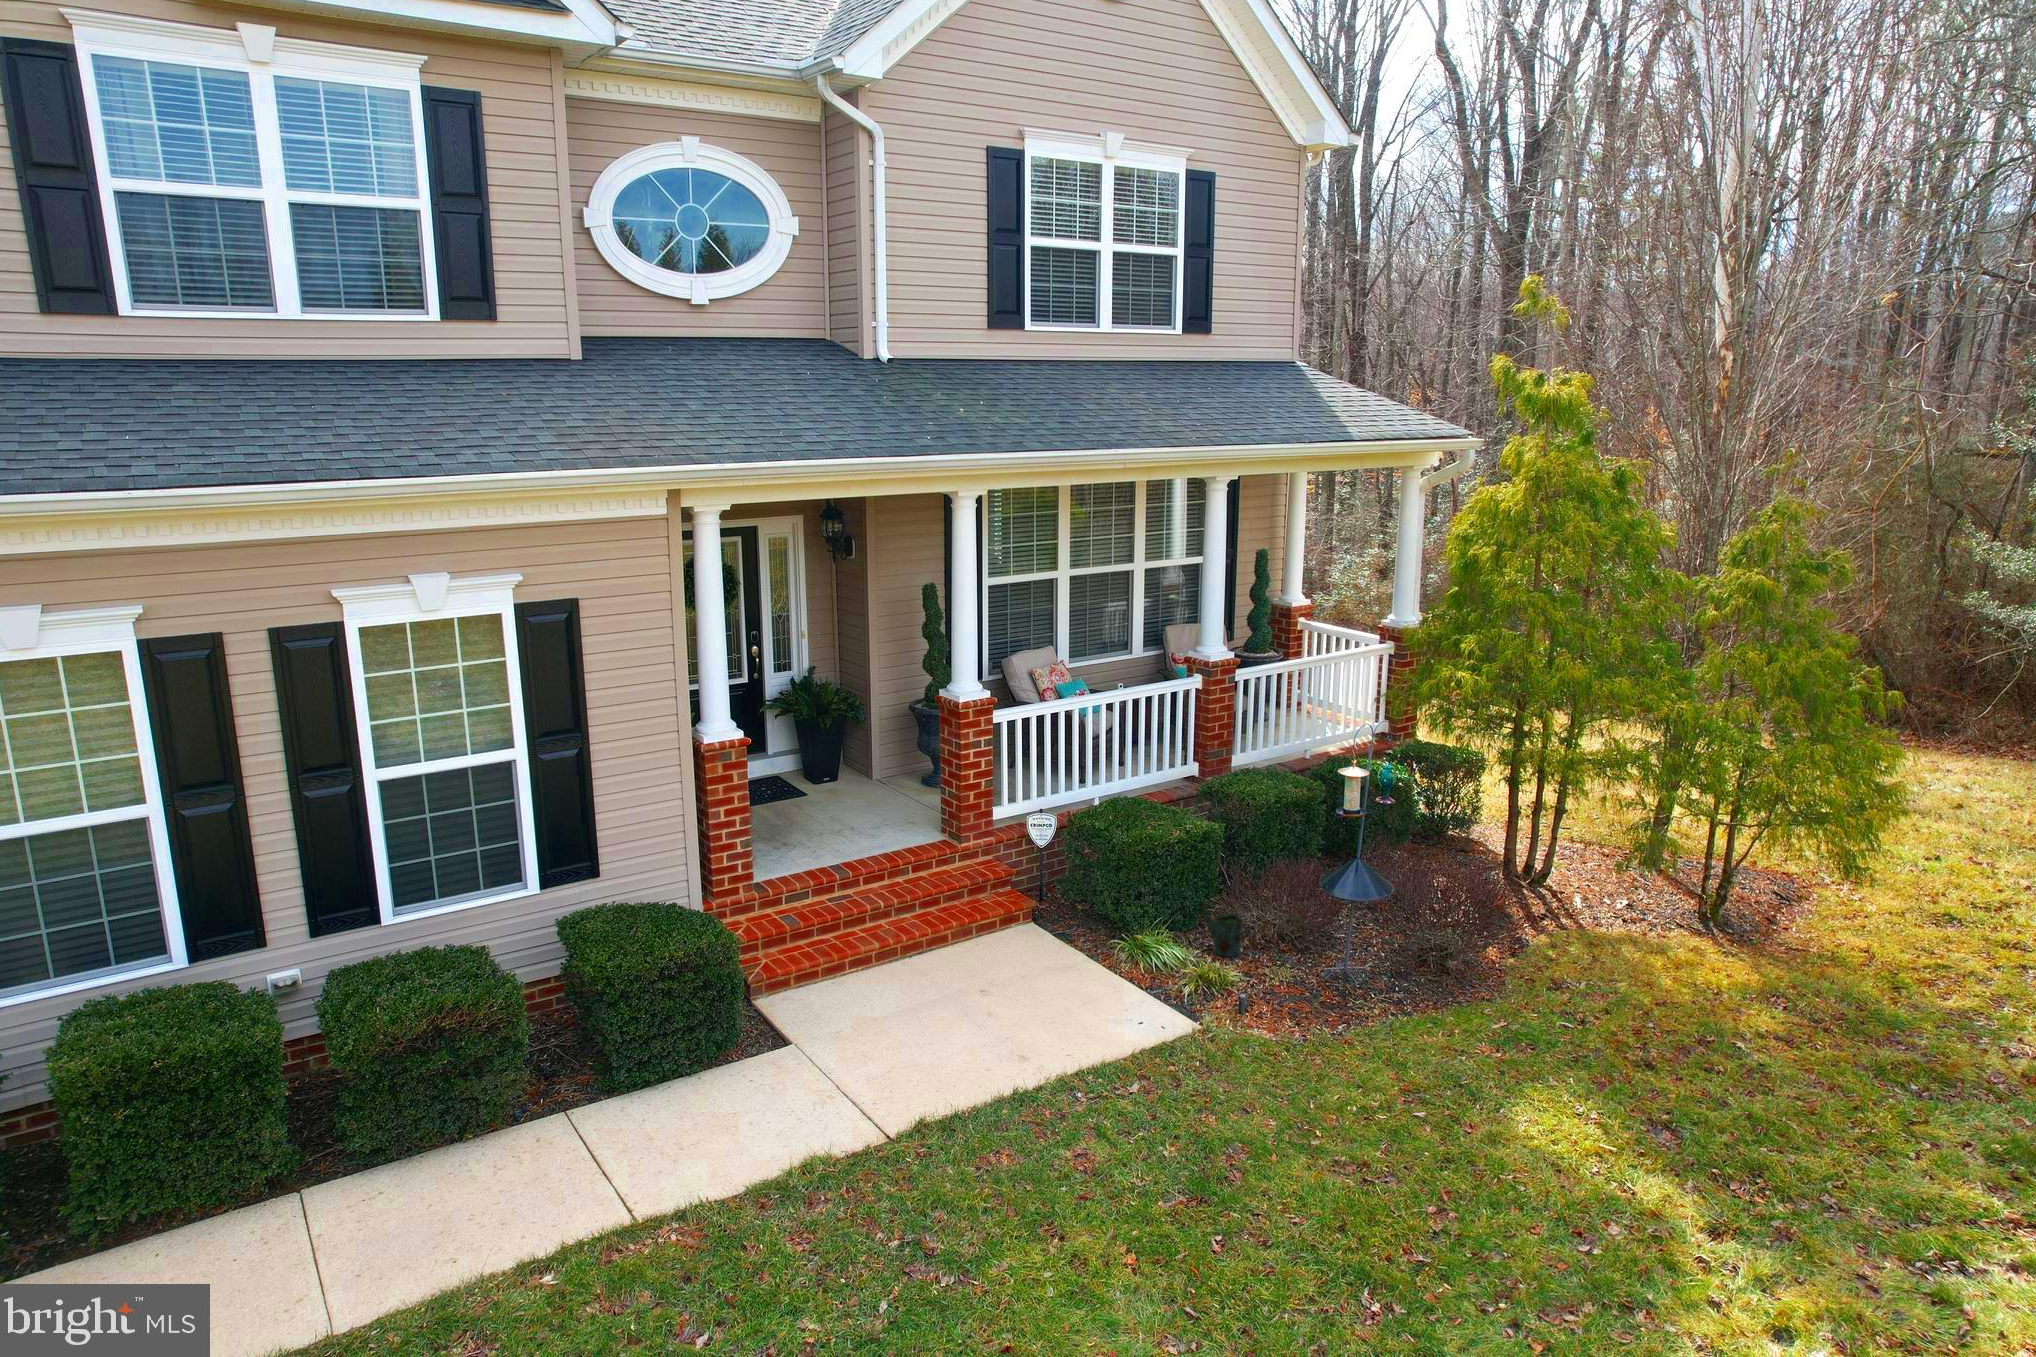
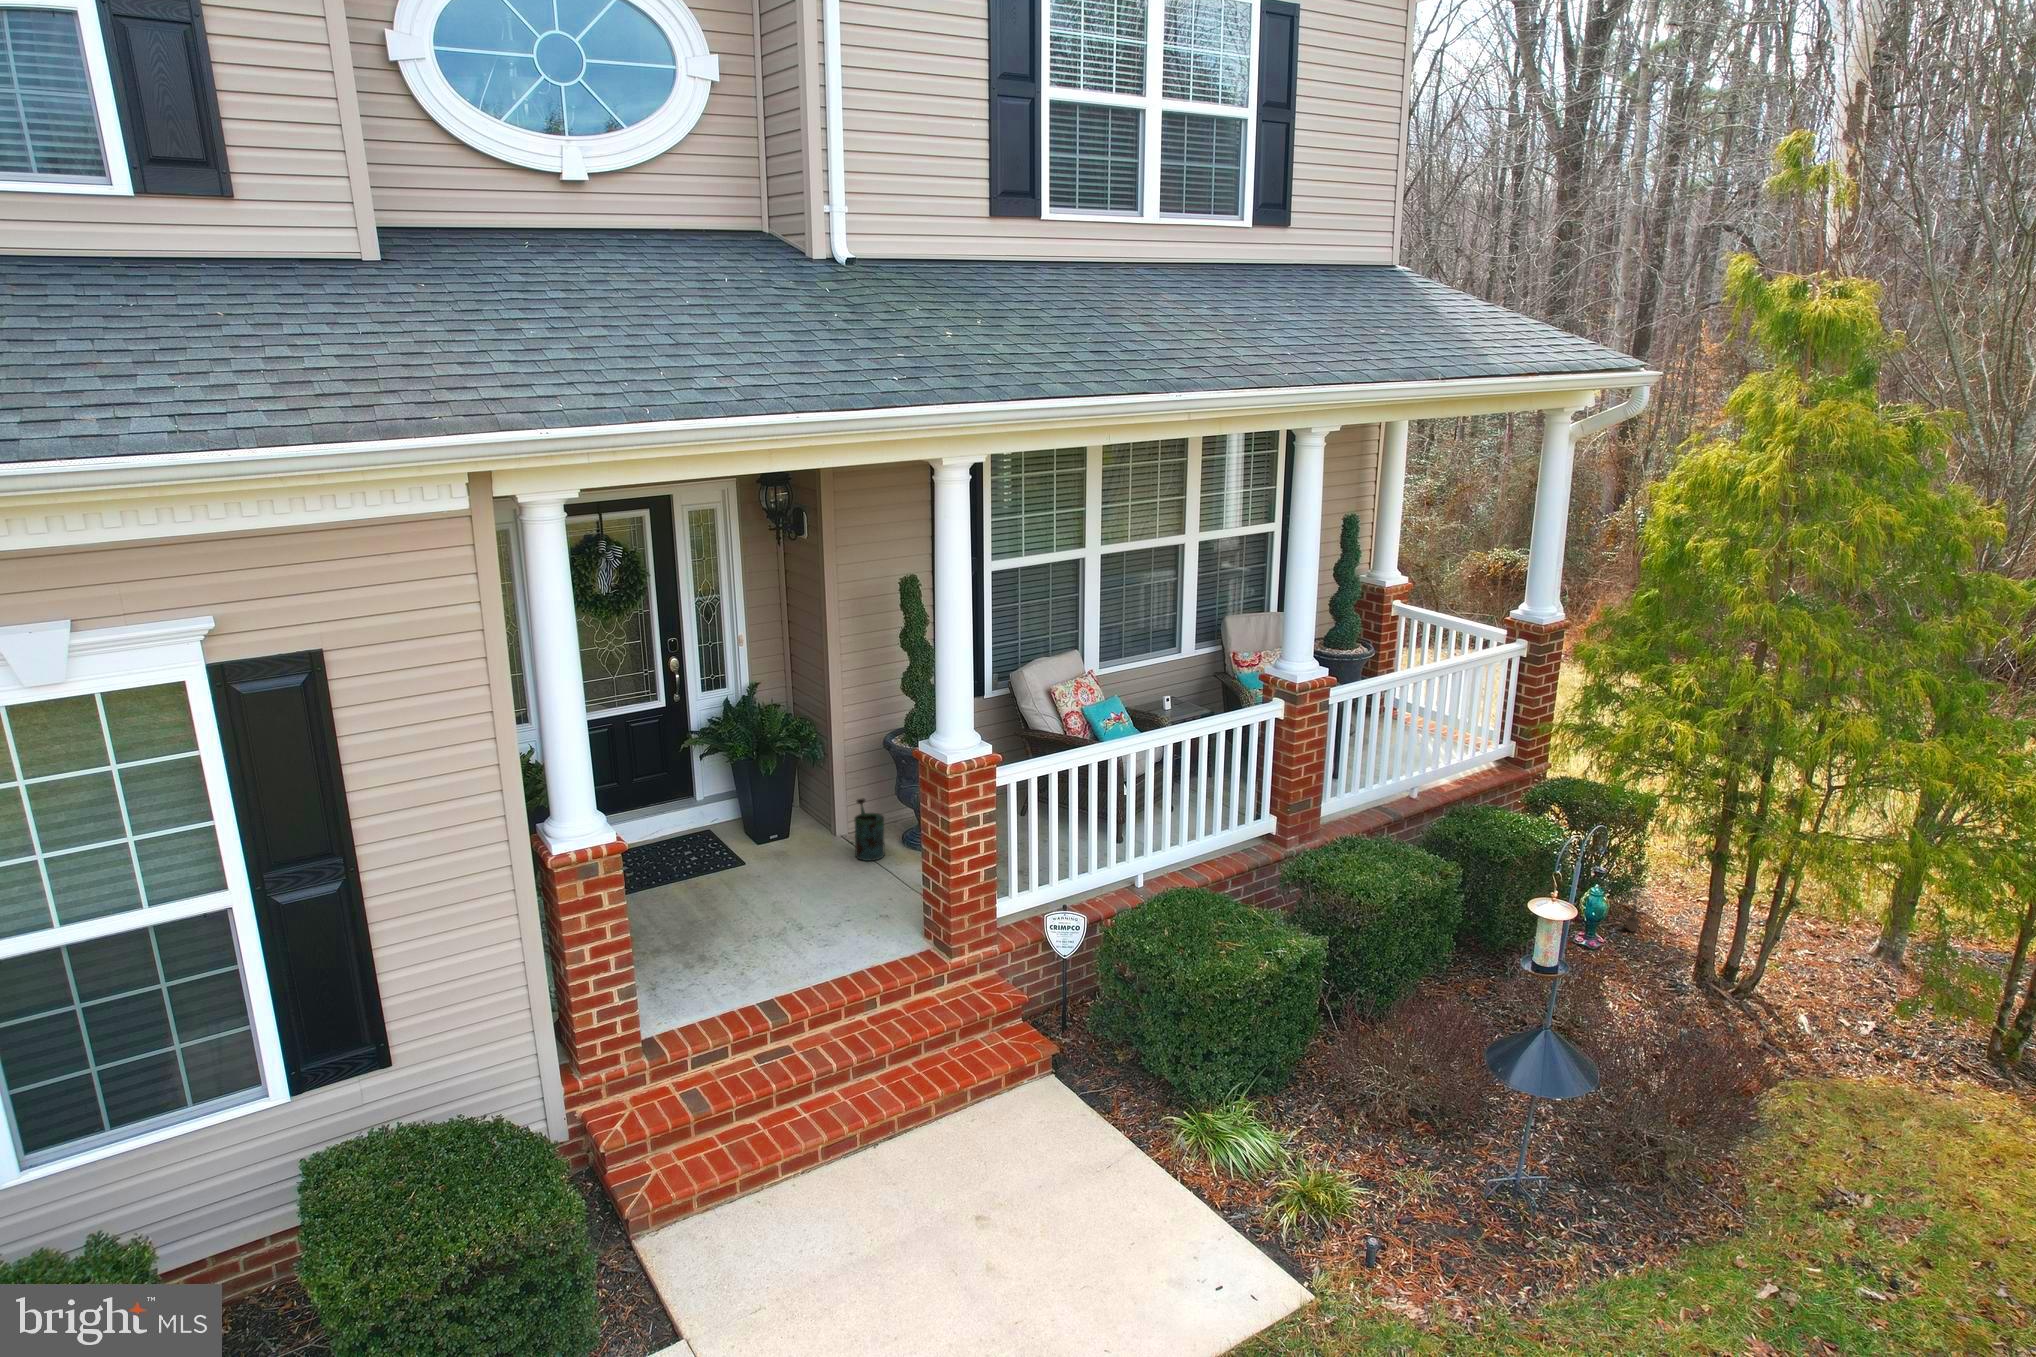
watering can: present [1197,902,1248,957] -> present [855,798,885,861]

